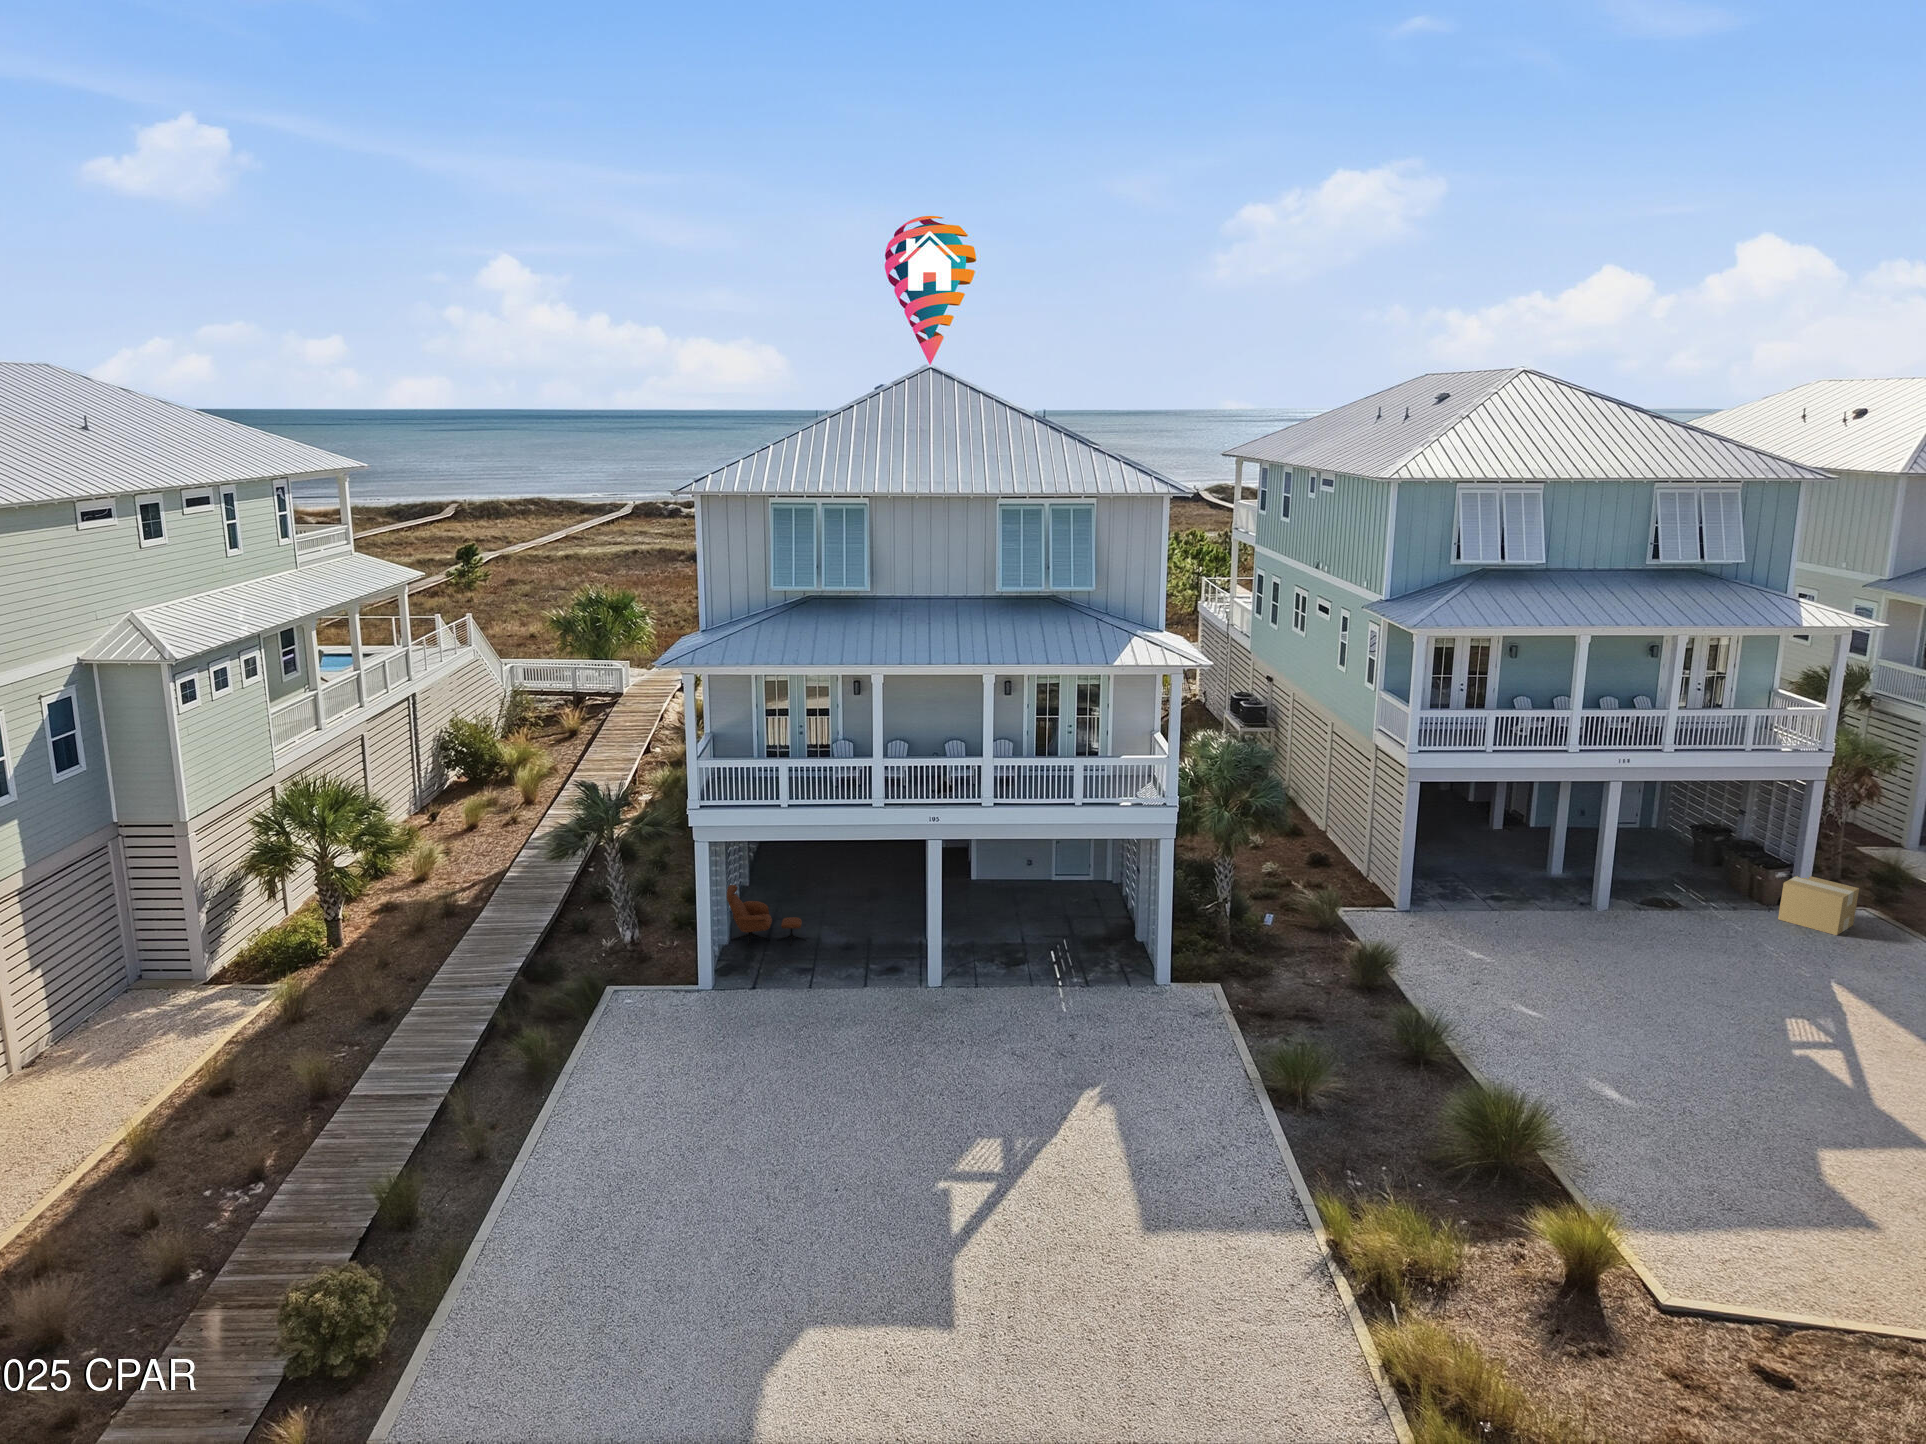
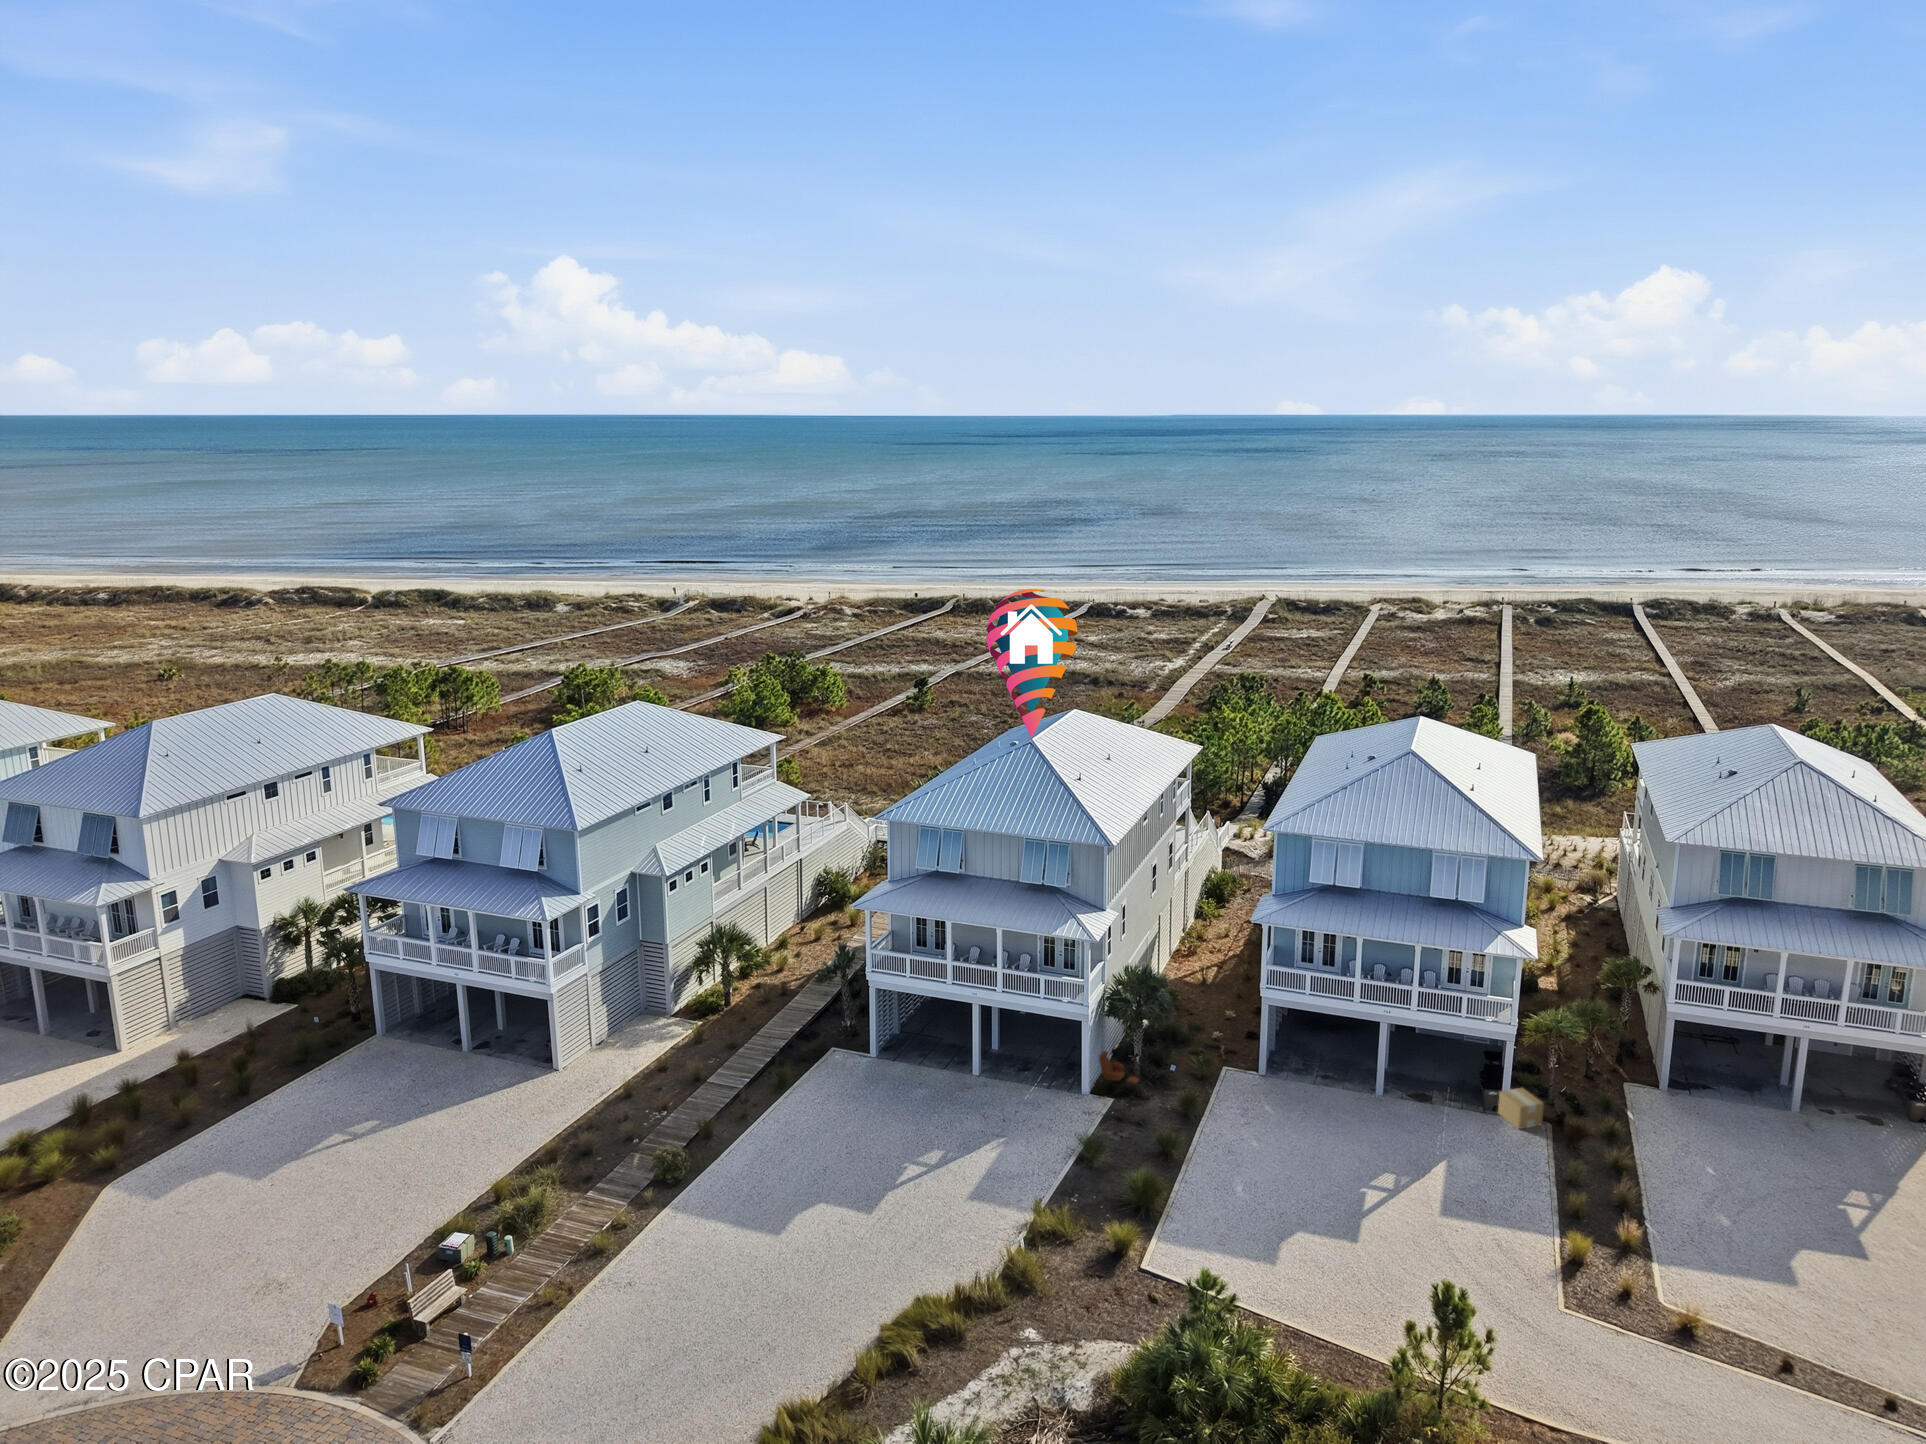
lounge chair: present [727,885,805,948] -> present [1099,1051,1139,1089]

